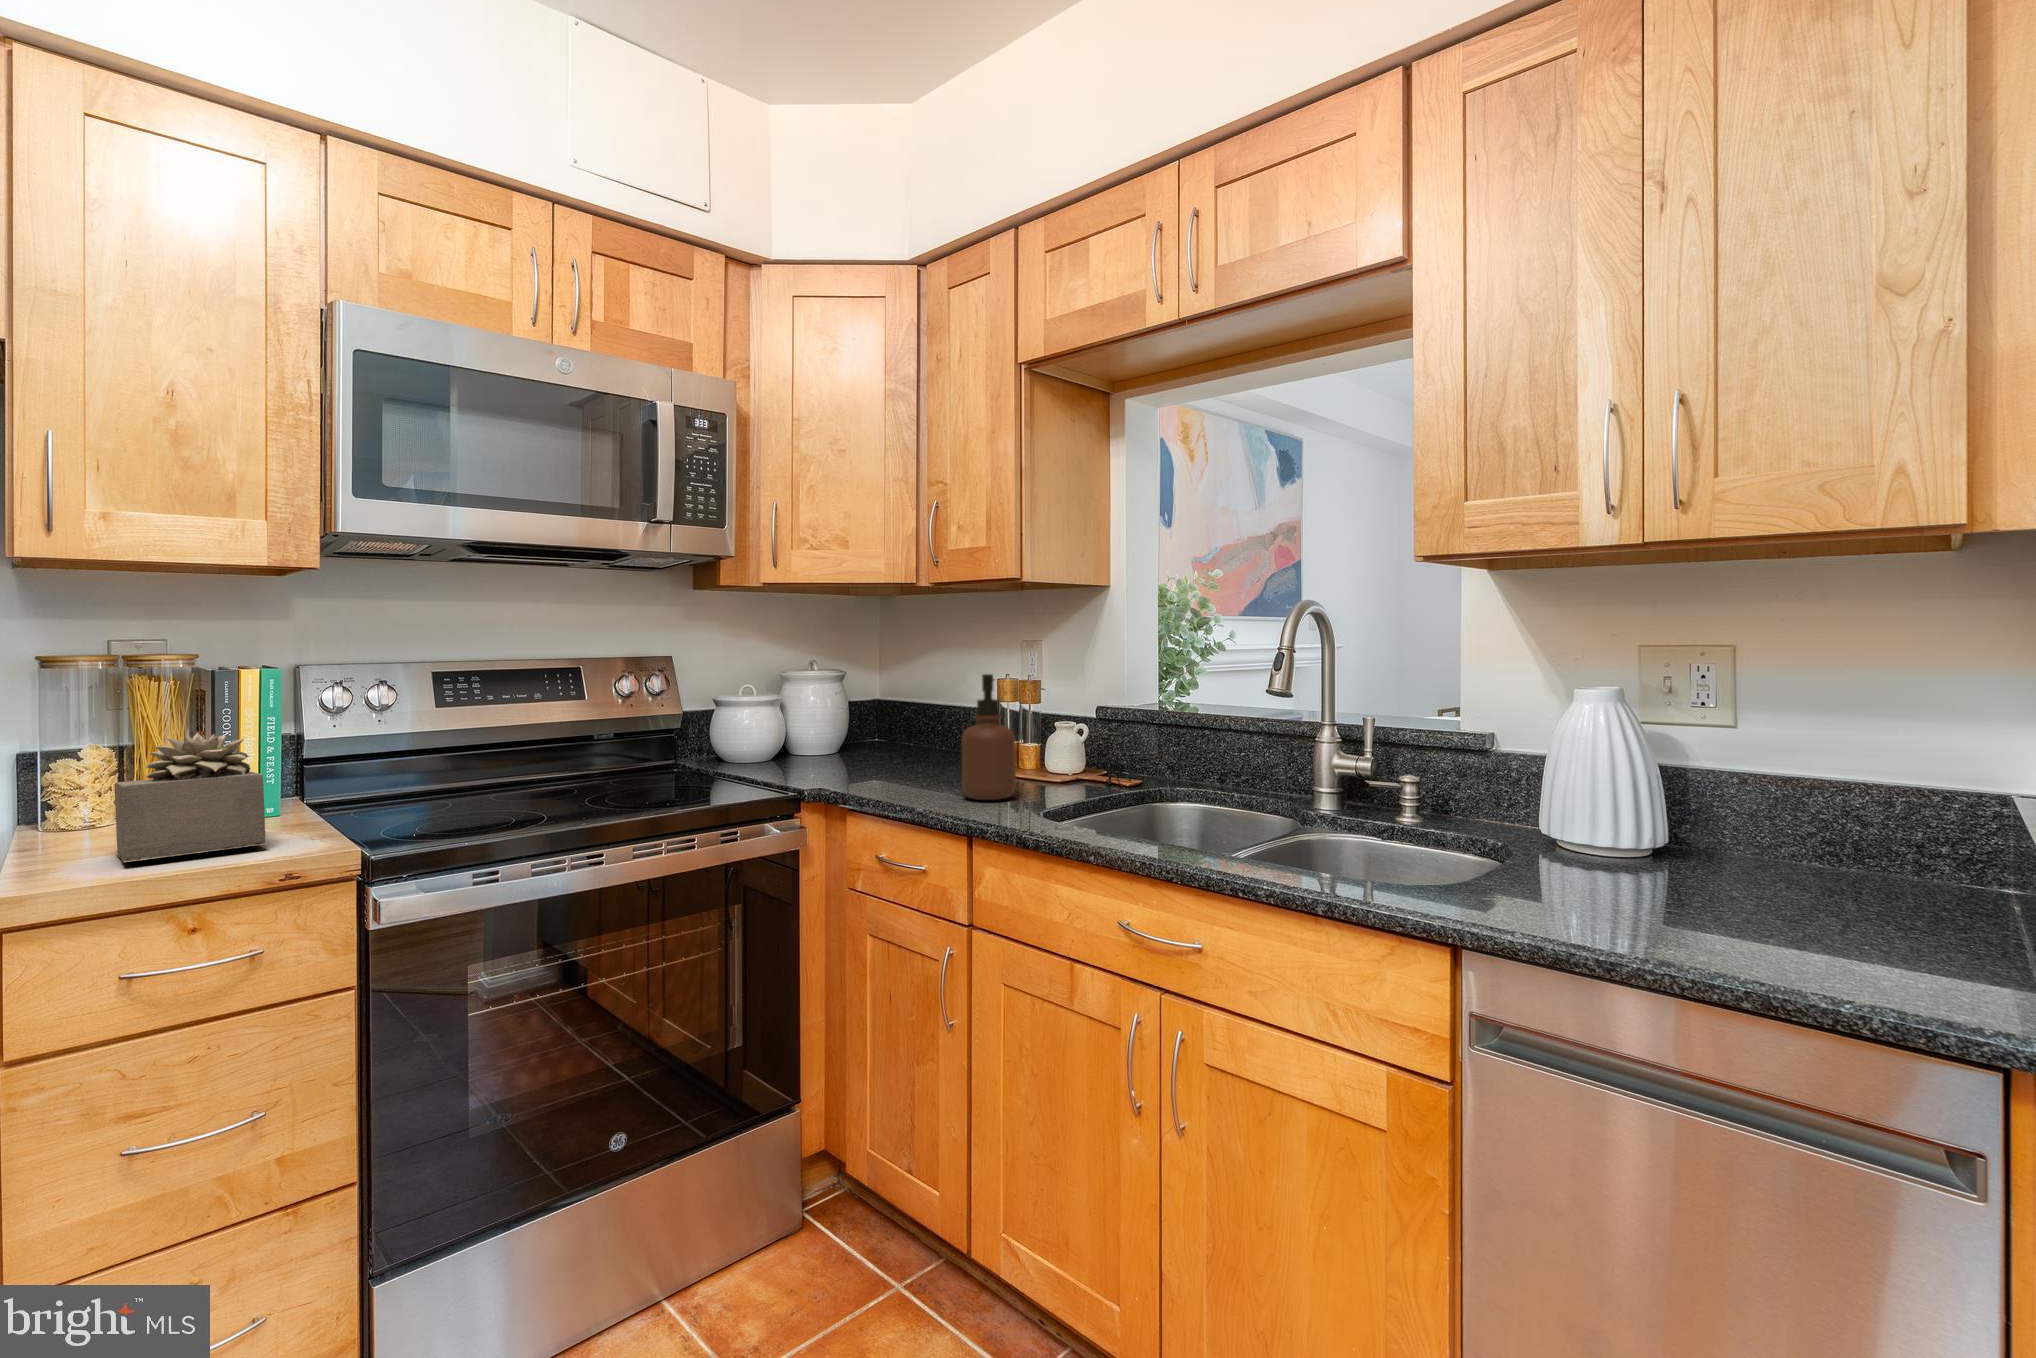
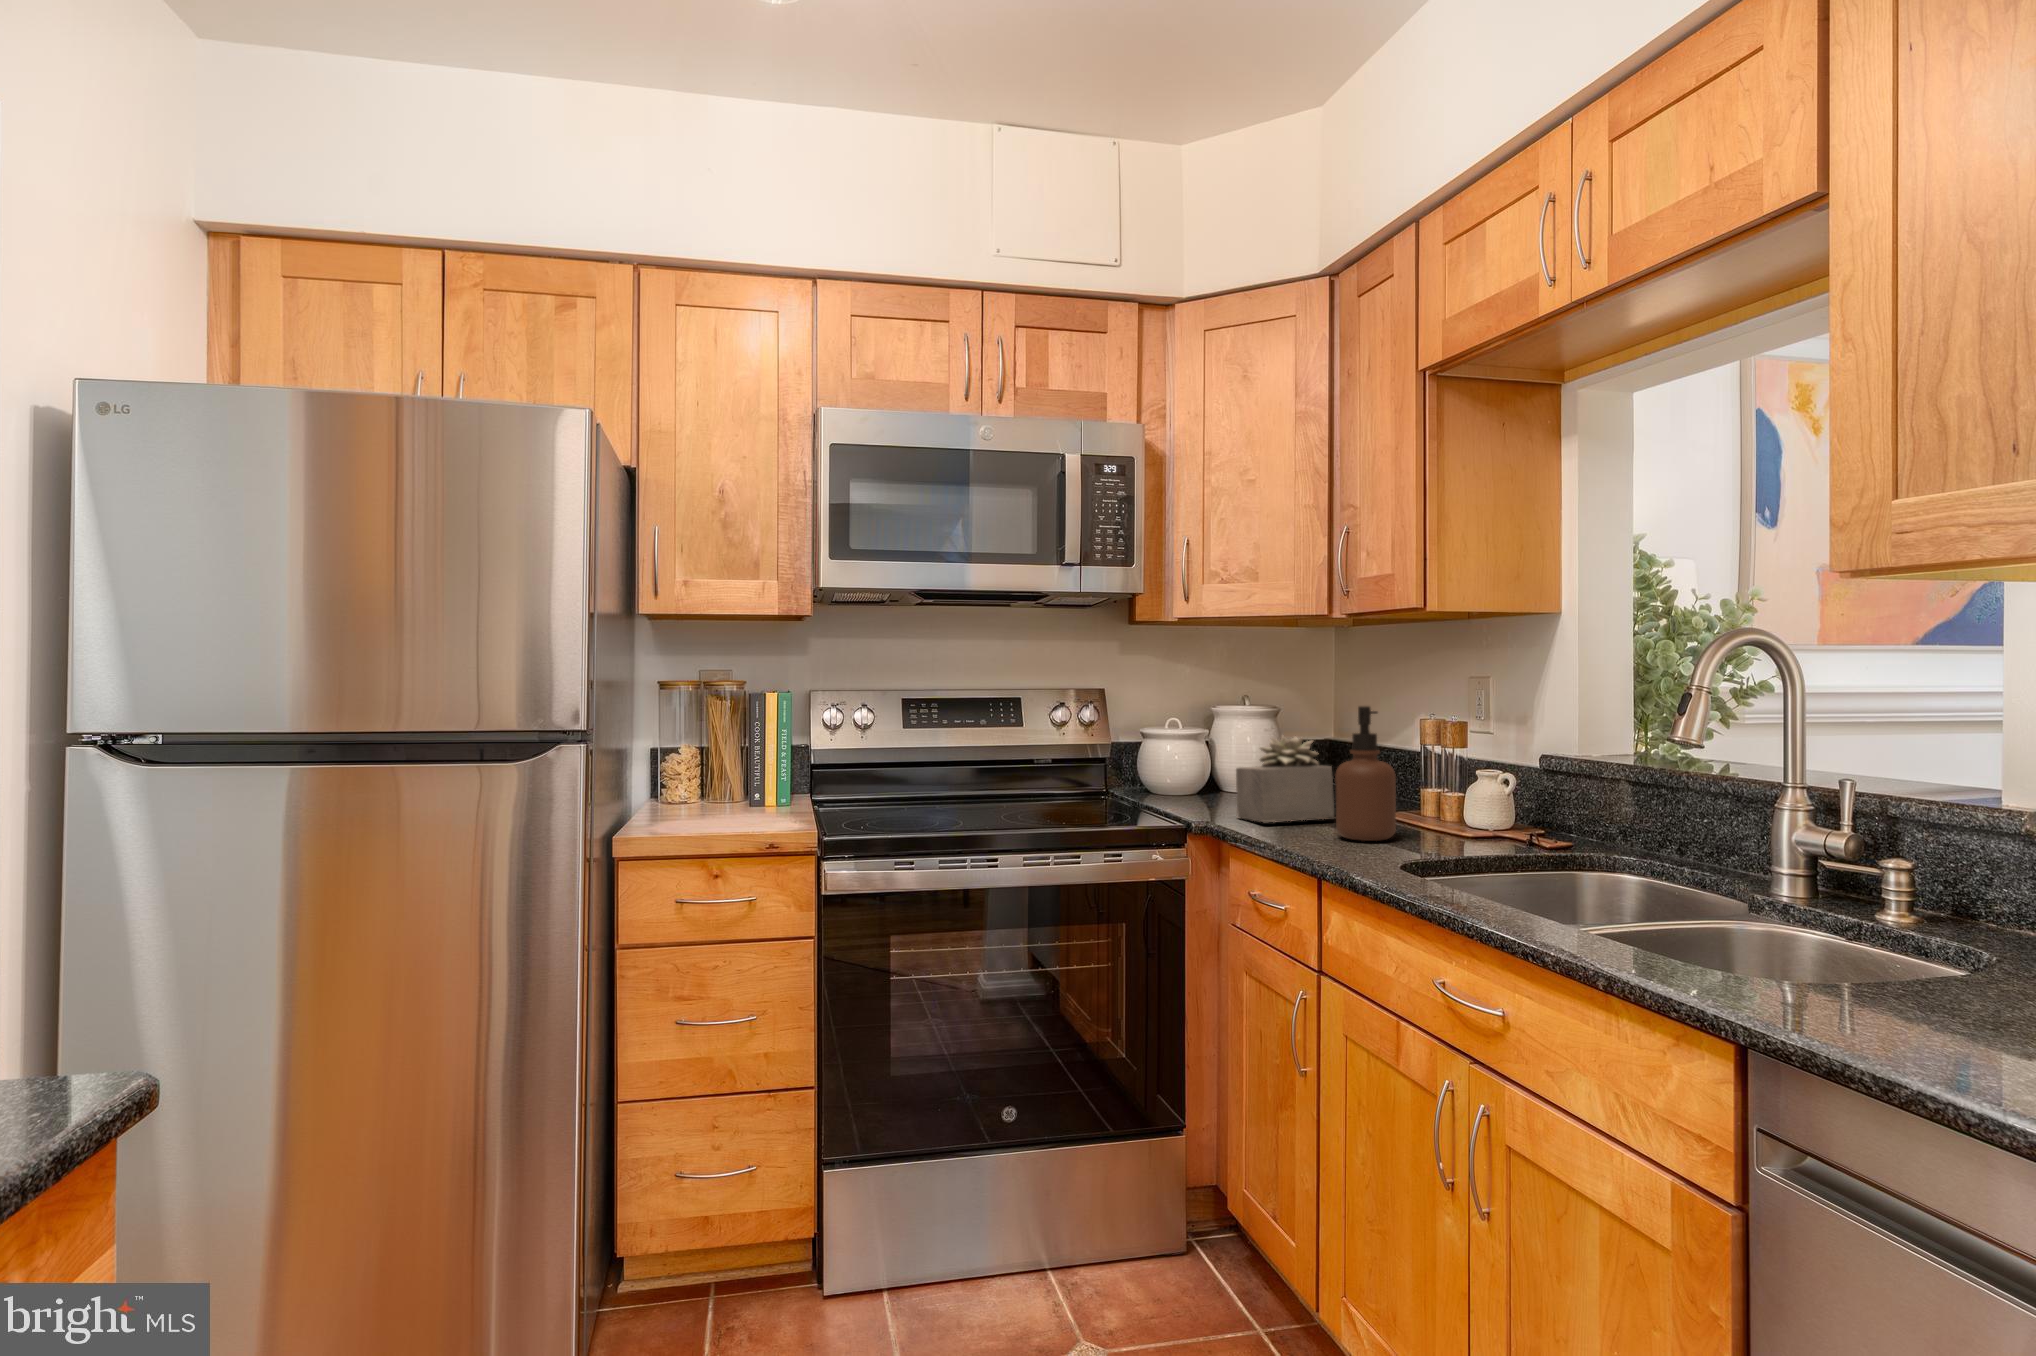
succulent plant: present [115,733,267,862] -> present [1236,736,1334,822]

